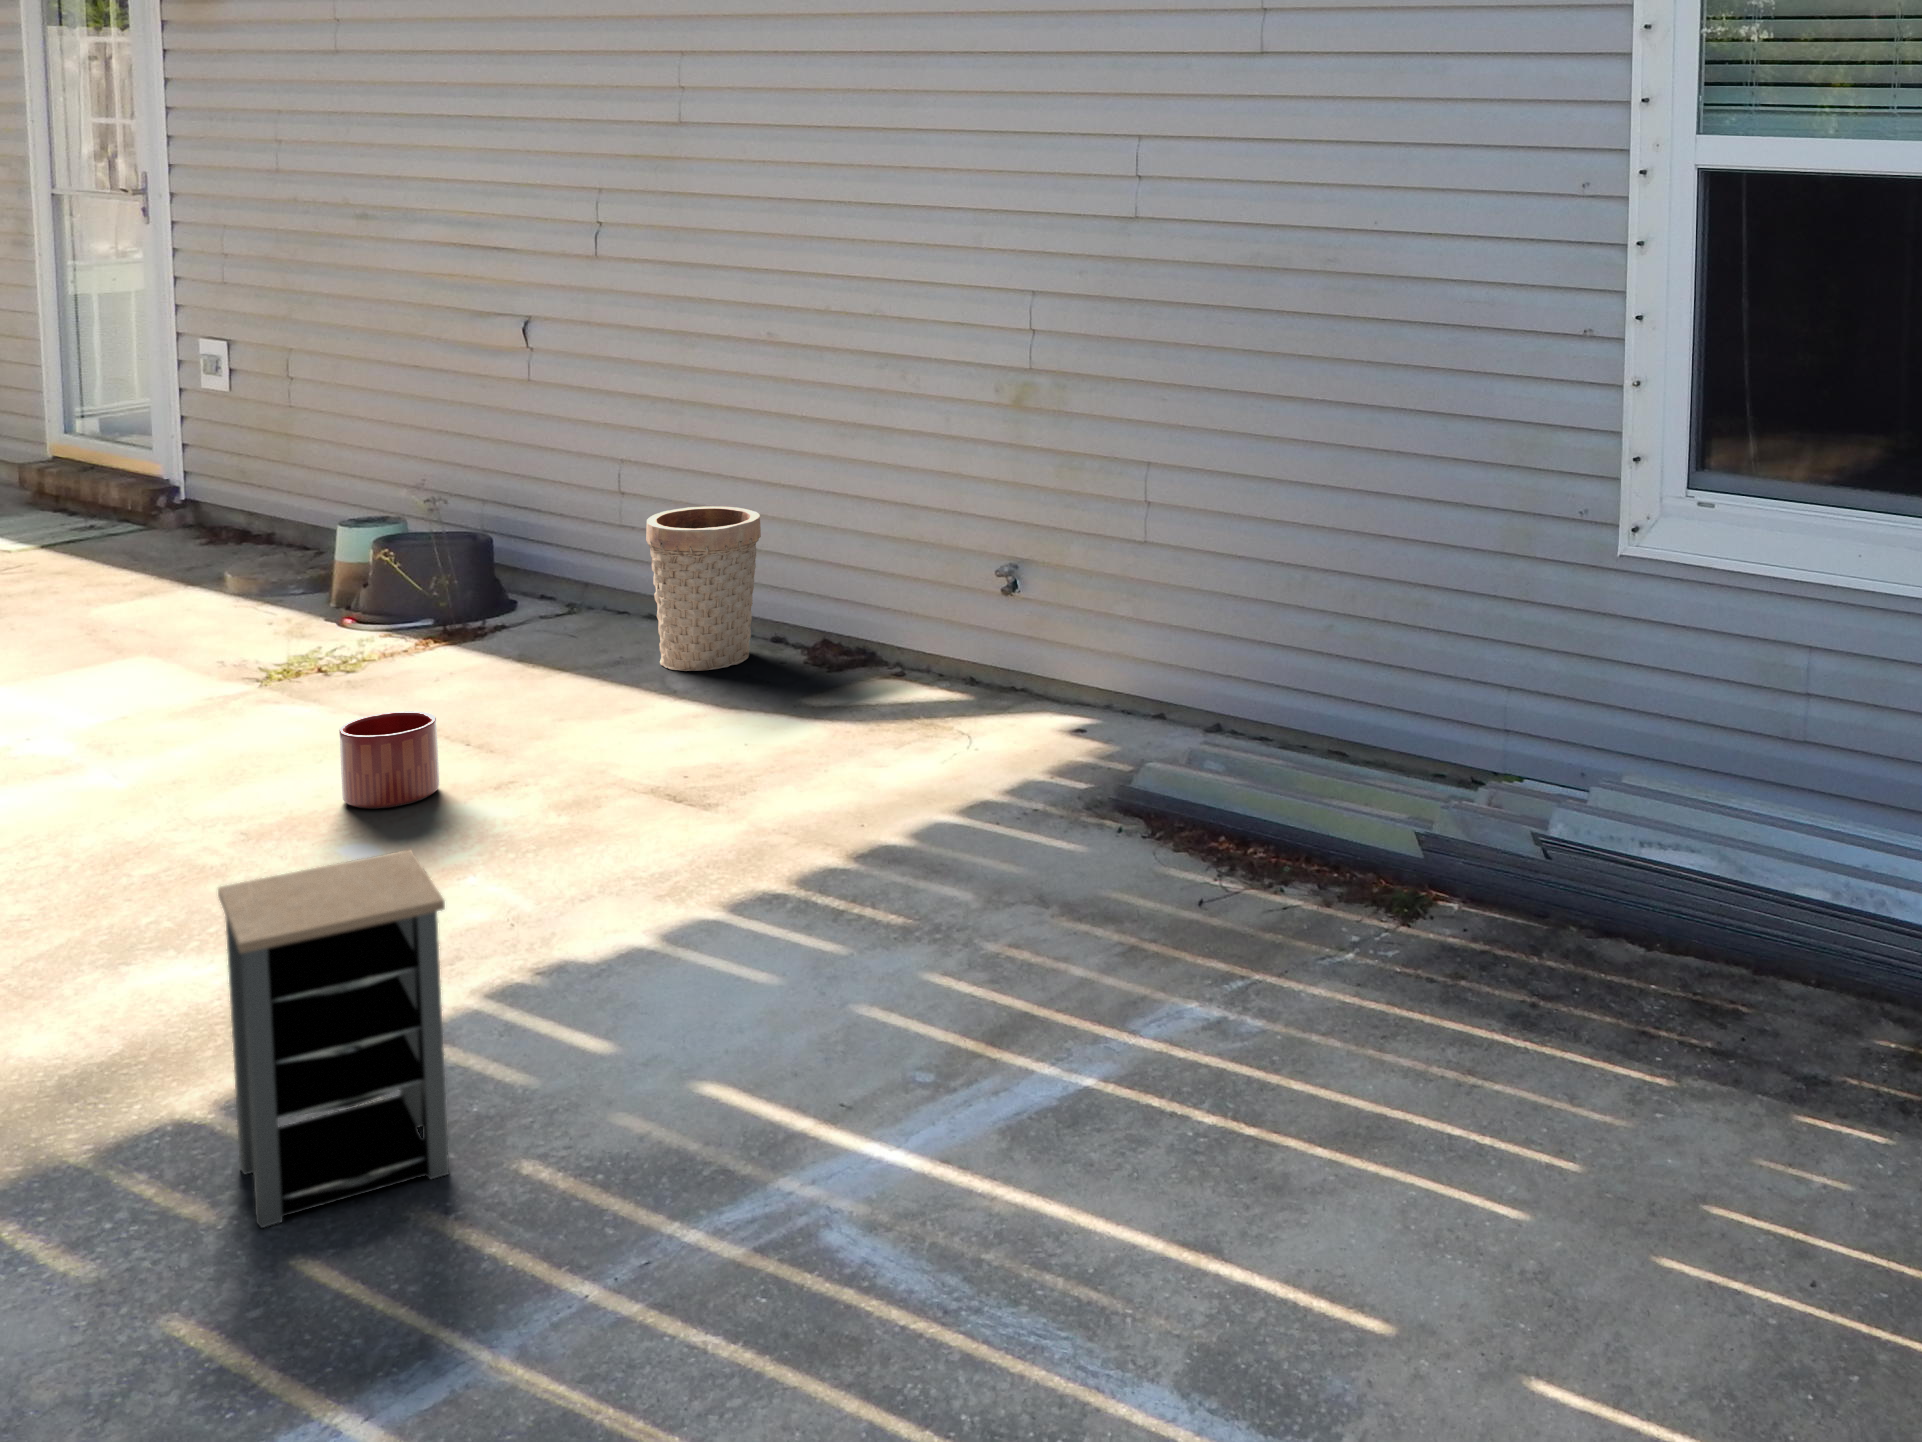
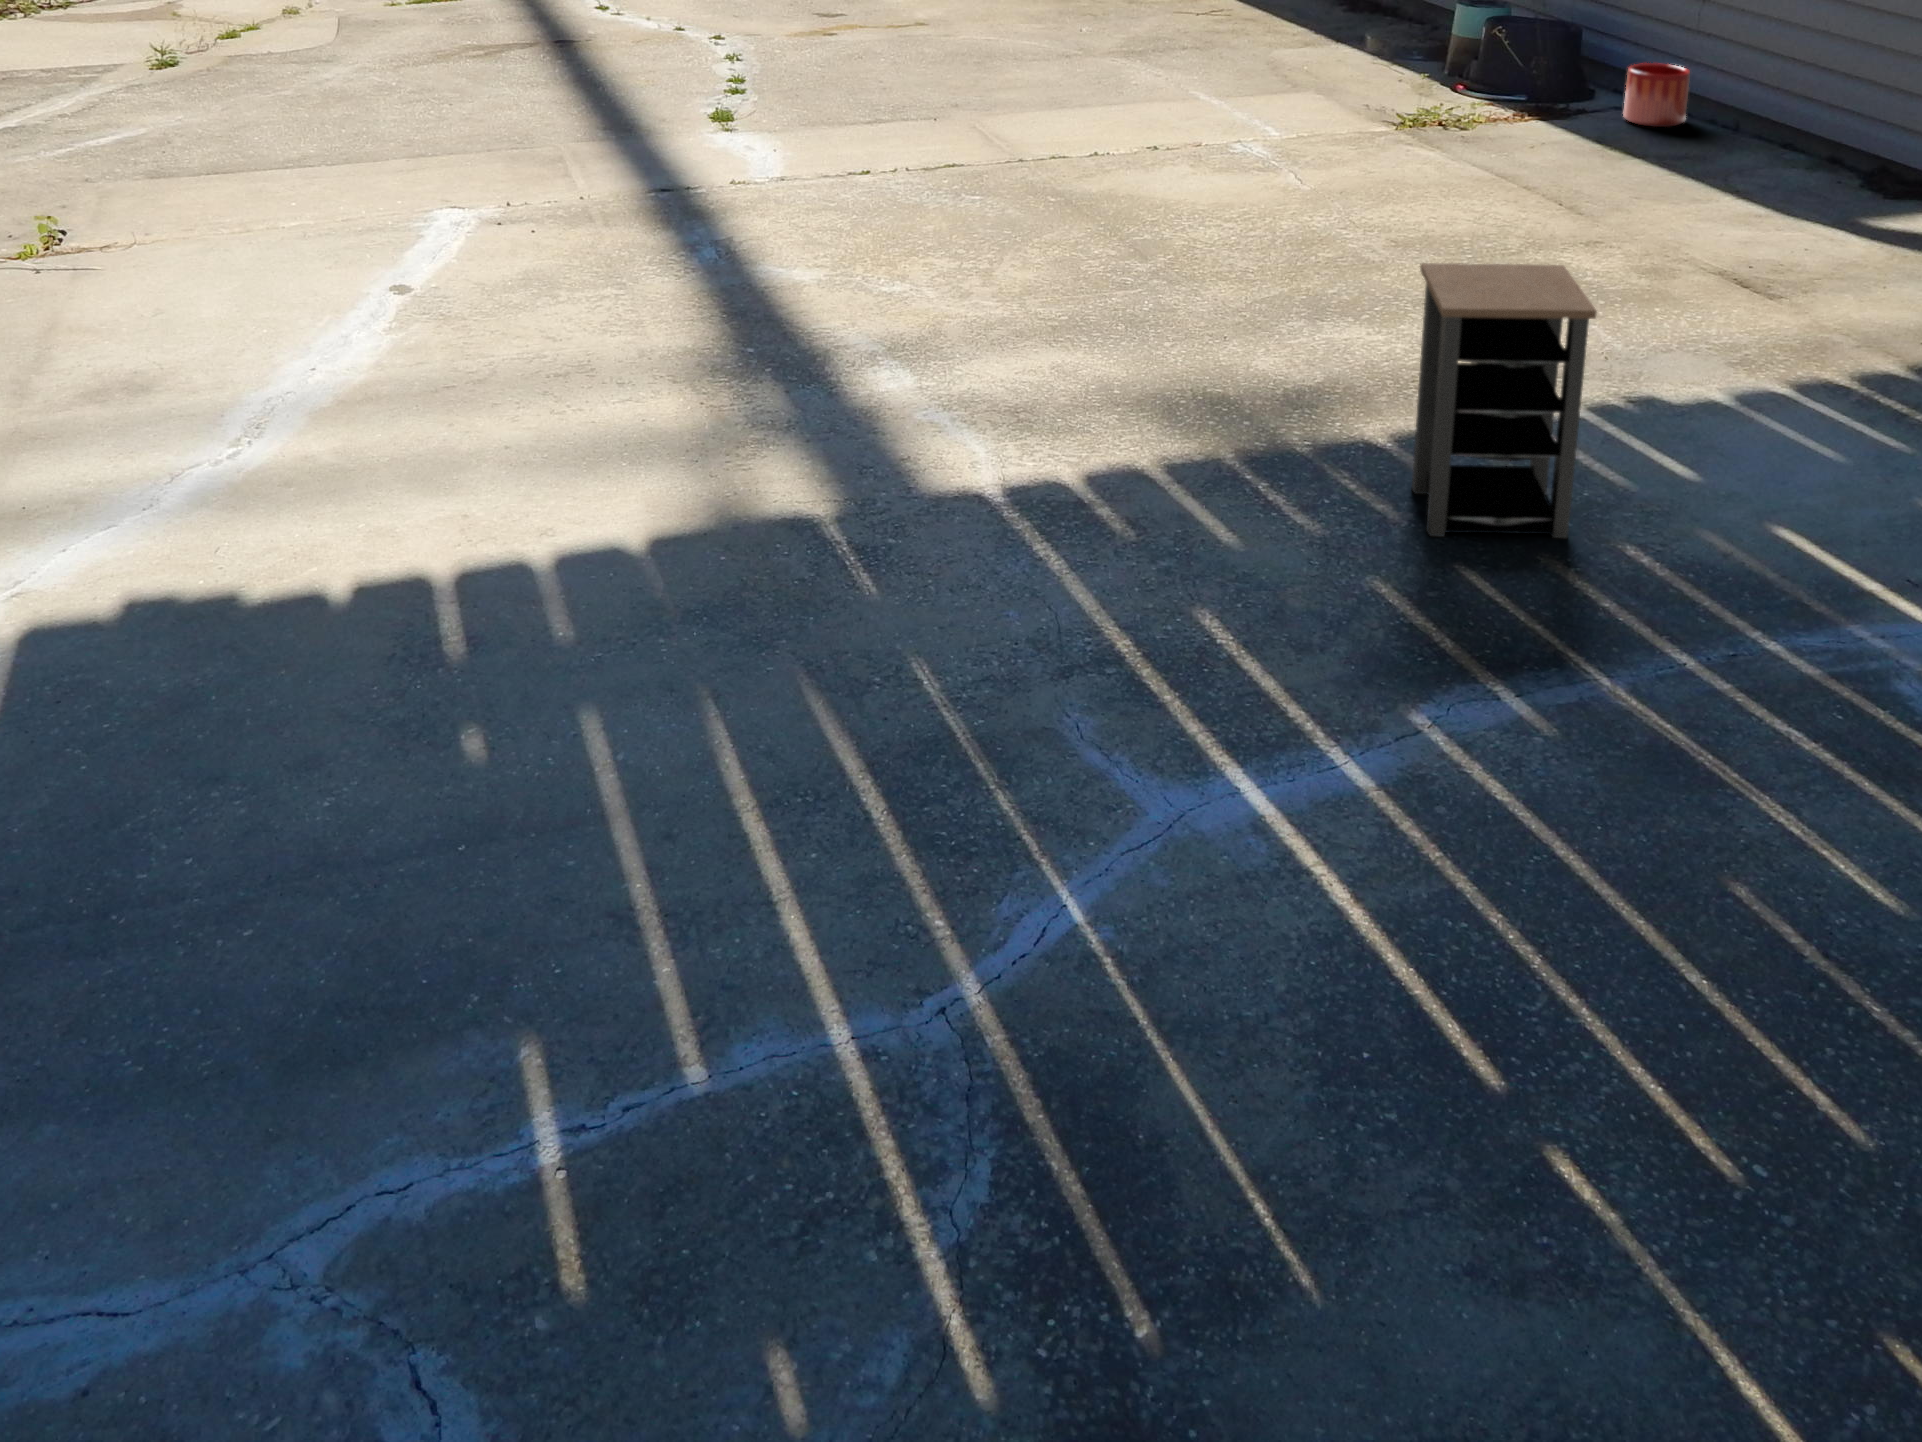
basket: present [646,506,761,671] -> none [1723,17,1839,175]
planter: present [339,711,439,809] -> present [1623,63,1690,127]

